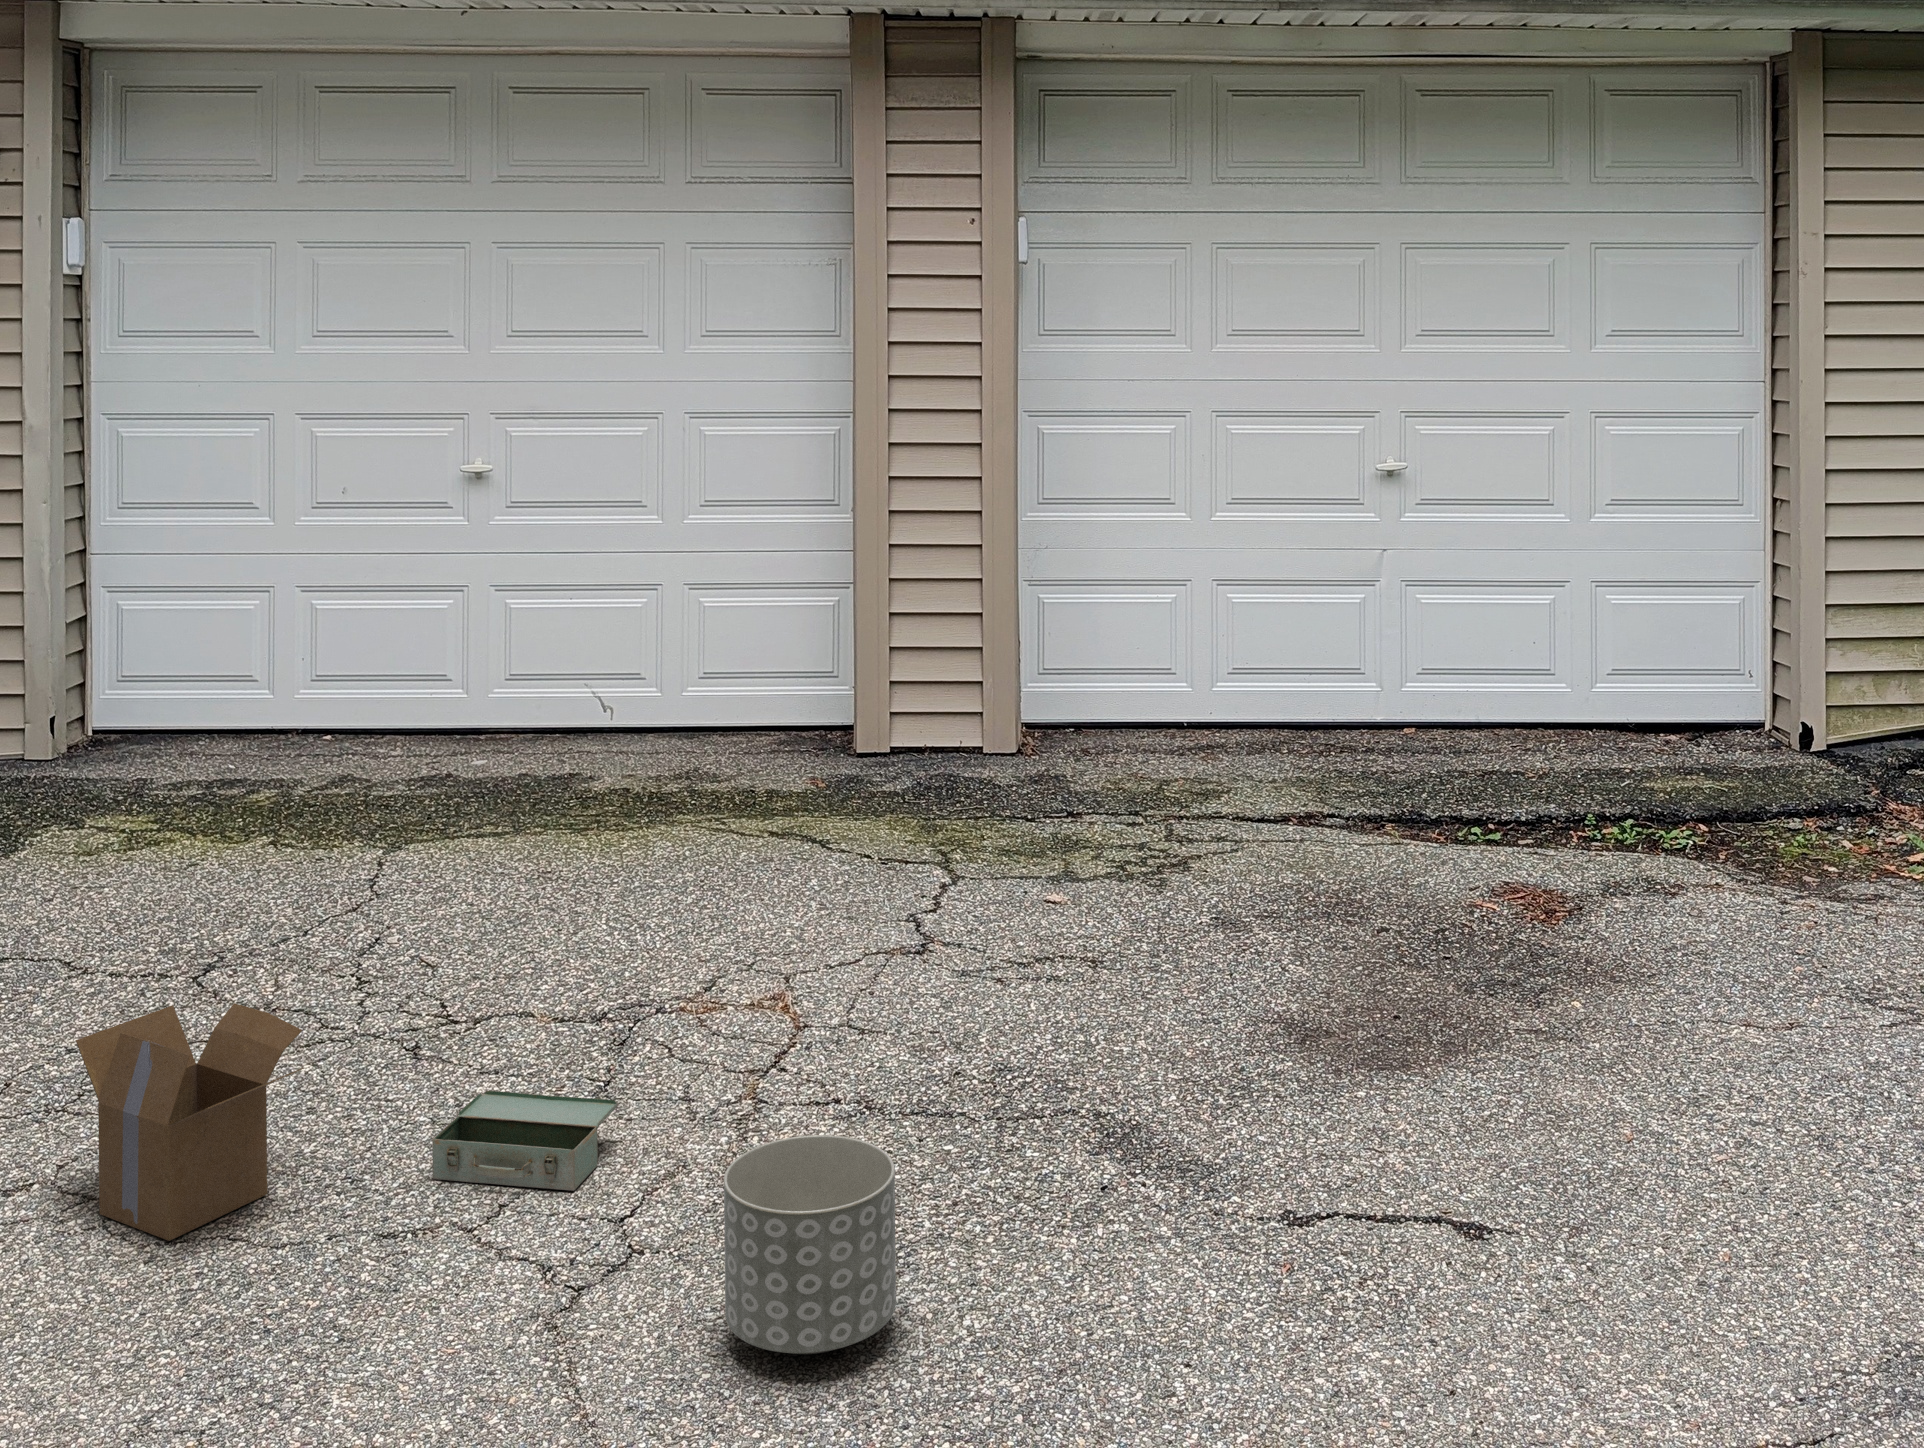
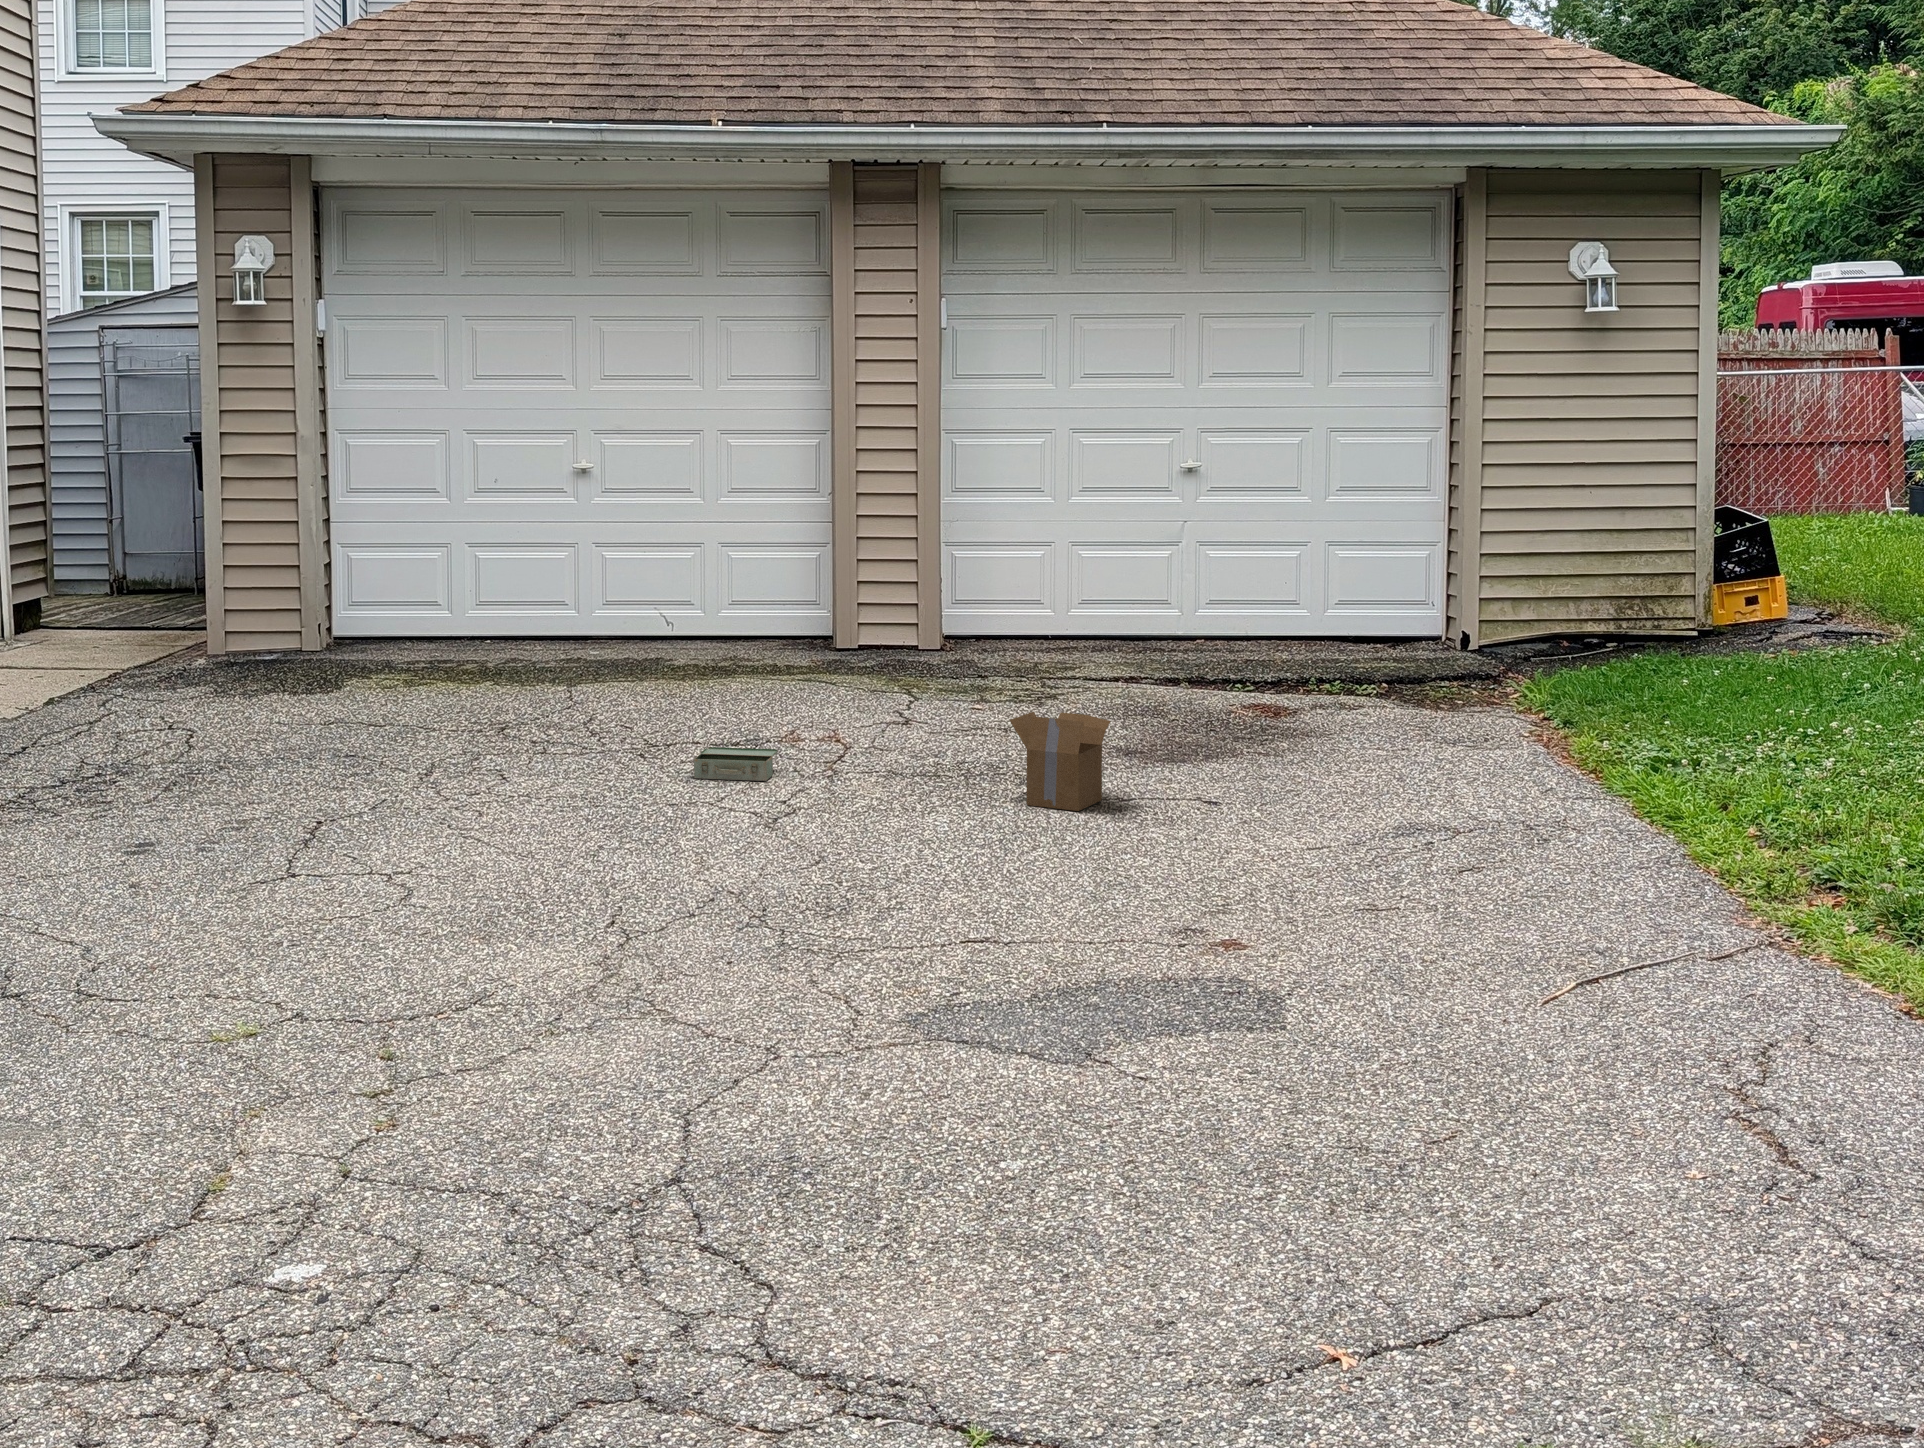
cardboard box: present [76,1003,304,1241] -> present [1009,712,1130,811]
planter: present [724,1135,896,1354] -> none [861,732,938,815]

